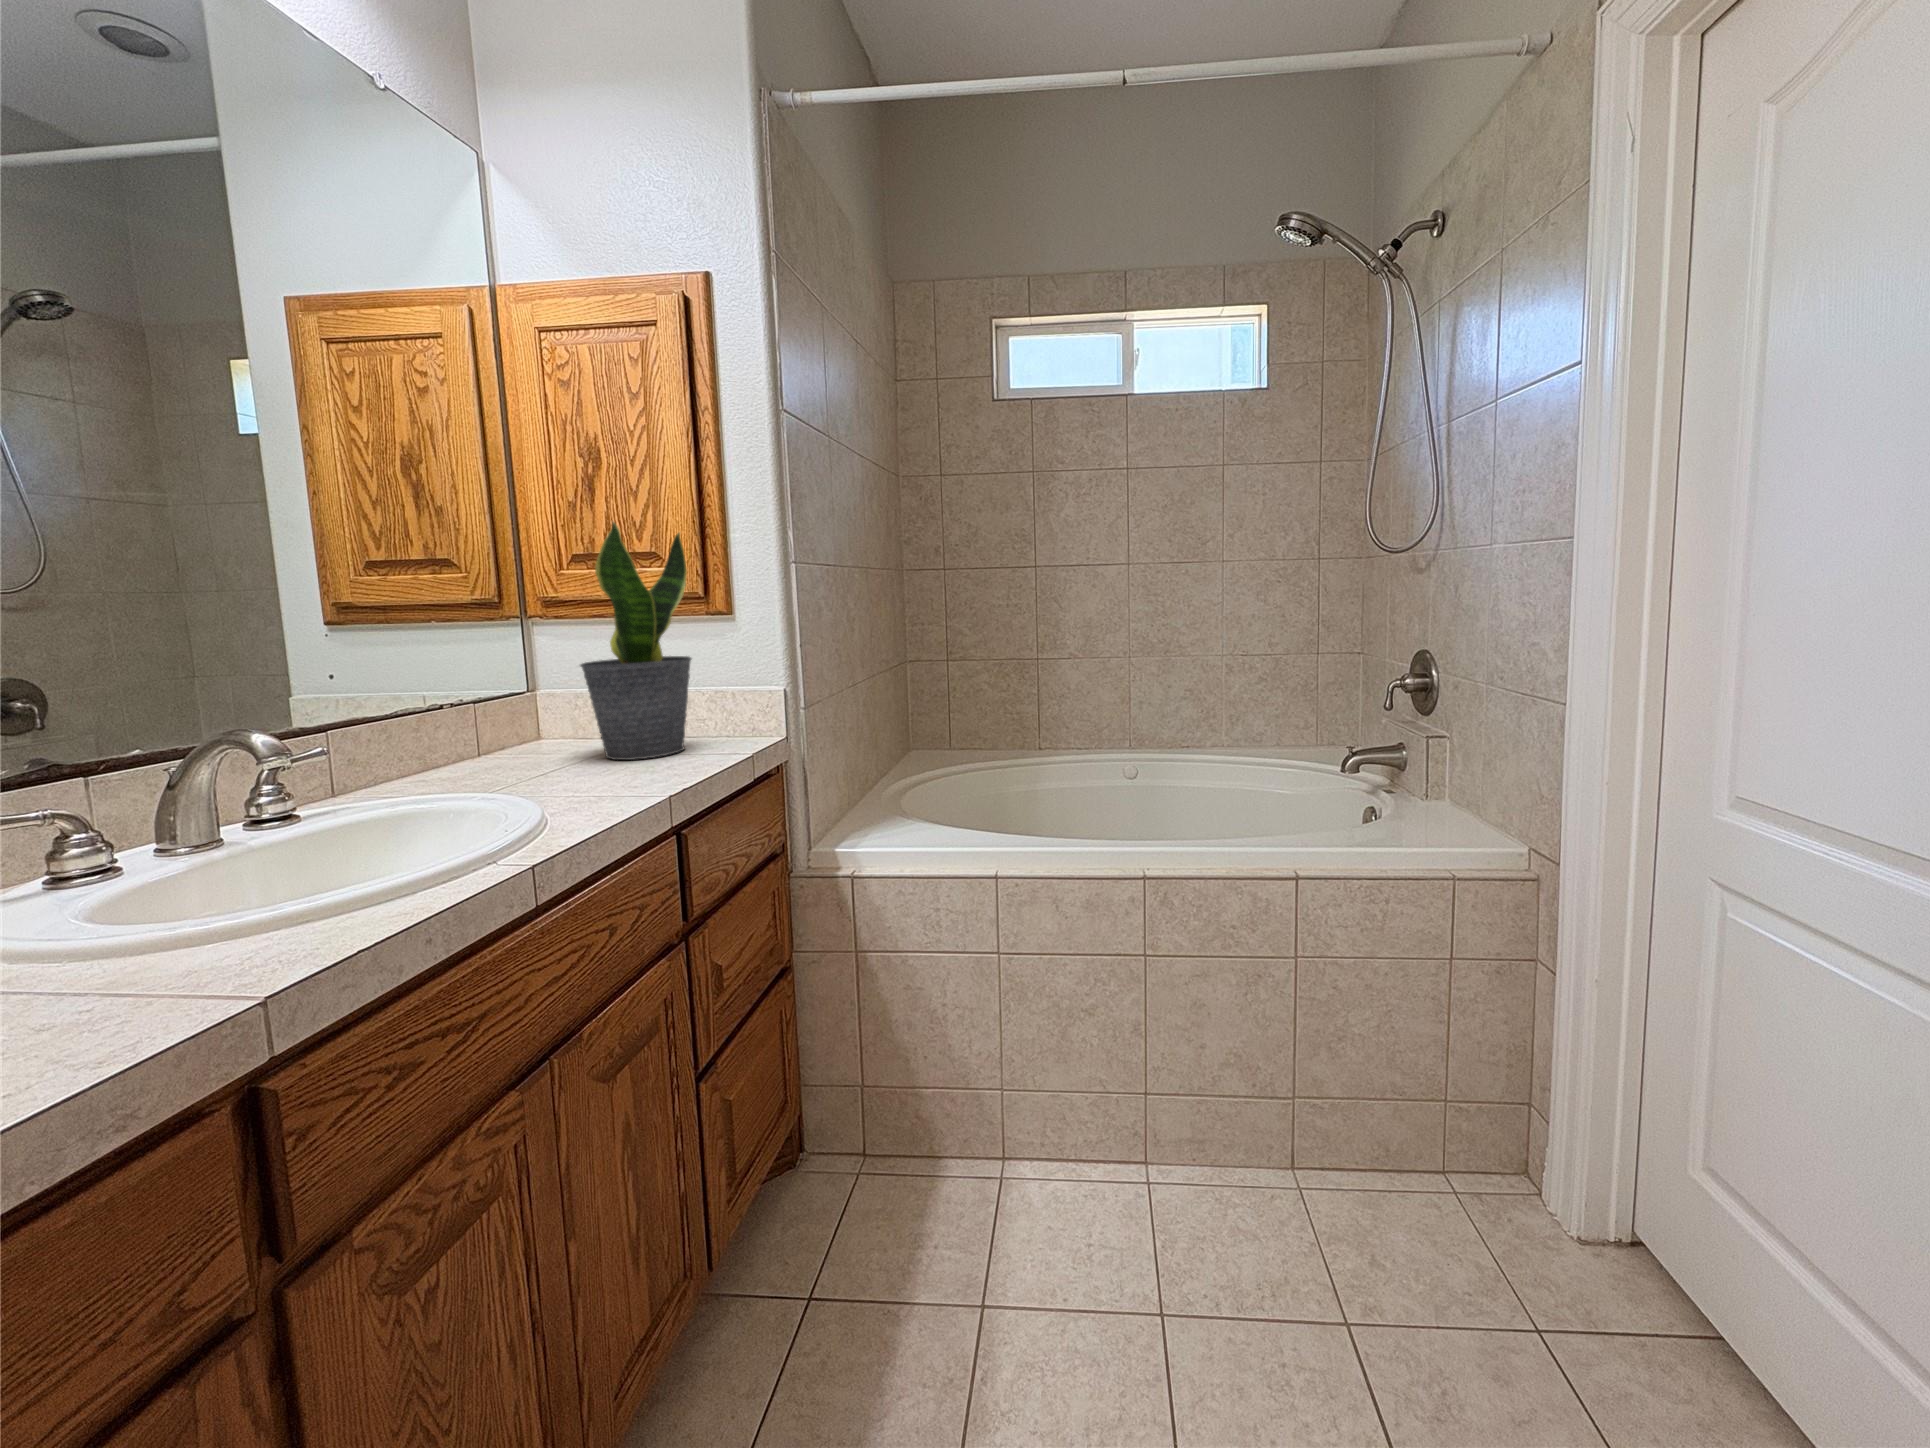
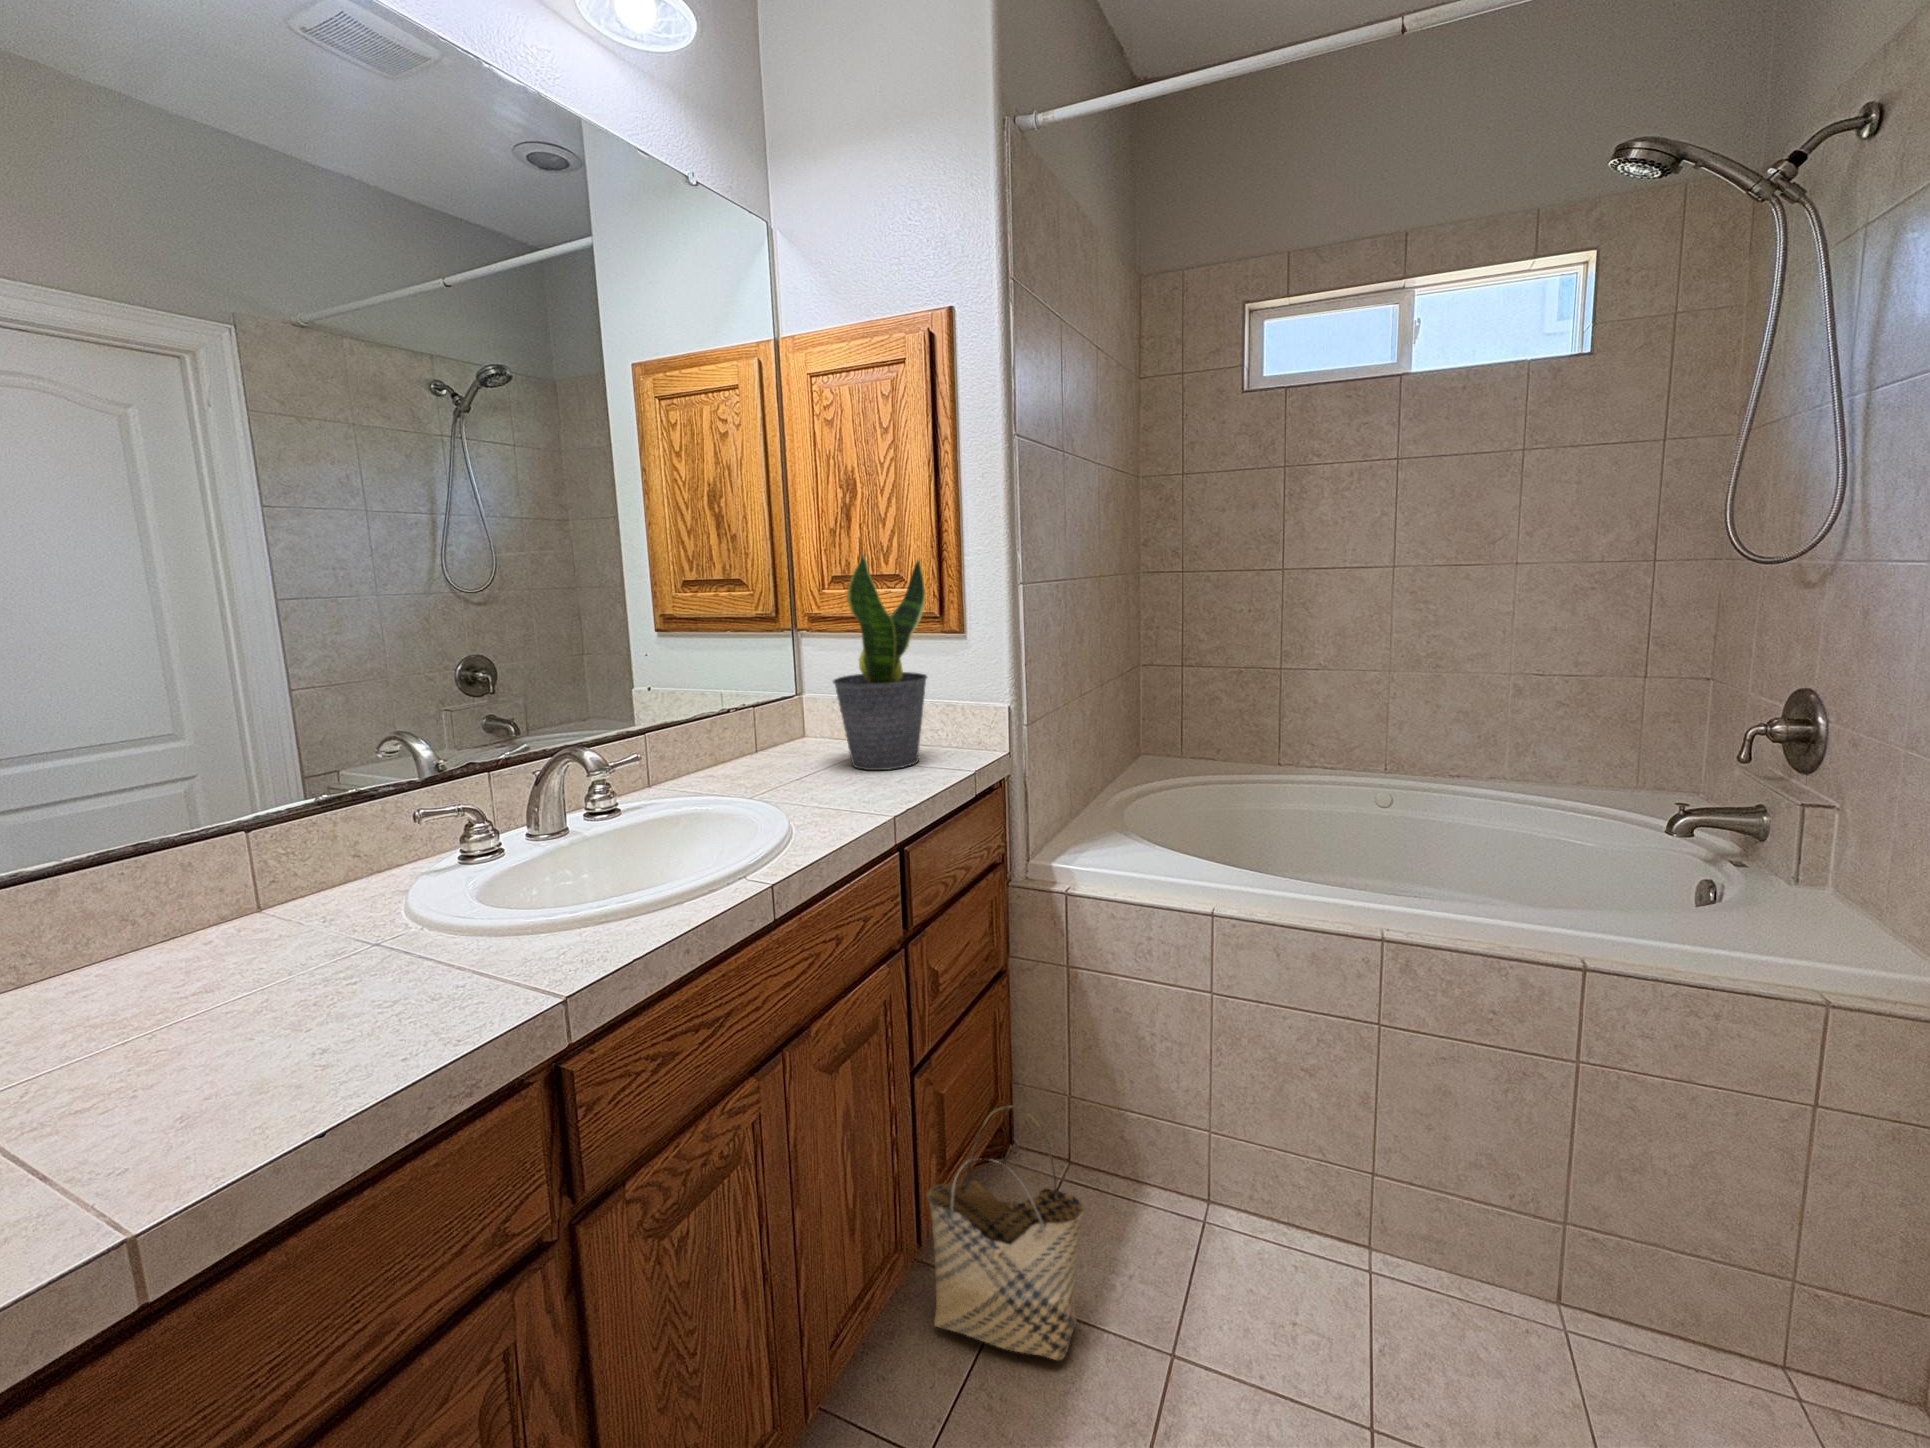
woven basket: none [717,1093,890,1352] -> present [927,1105,1083,1360]

